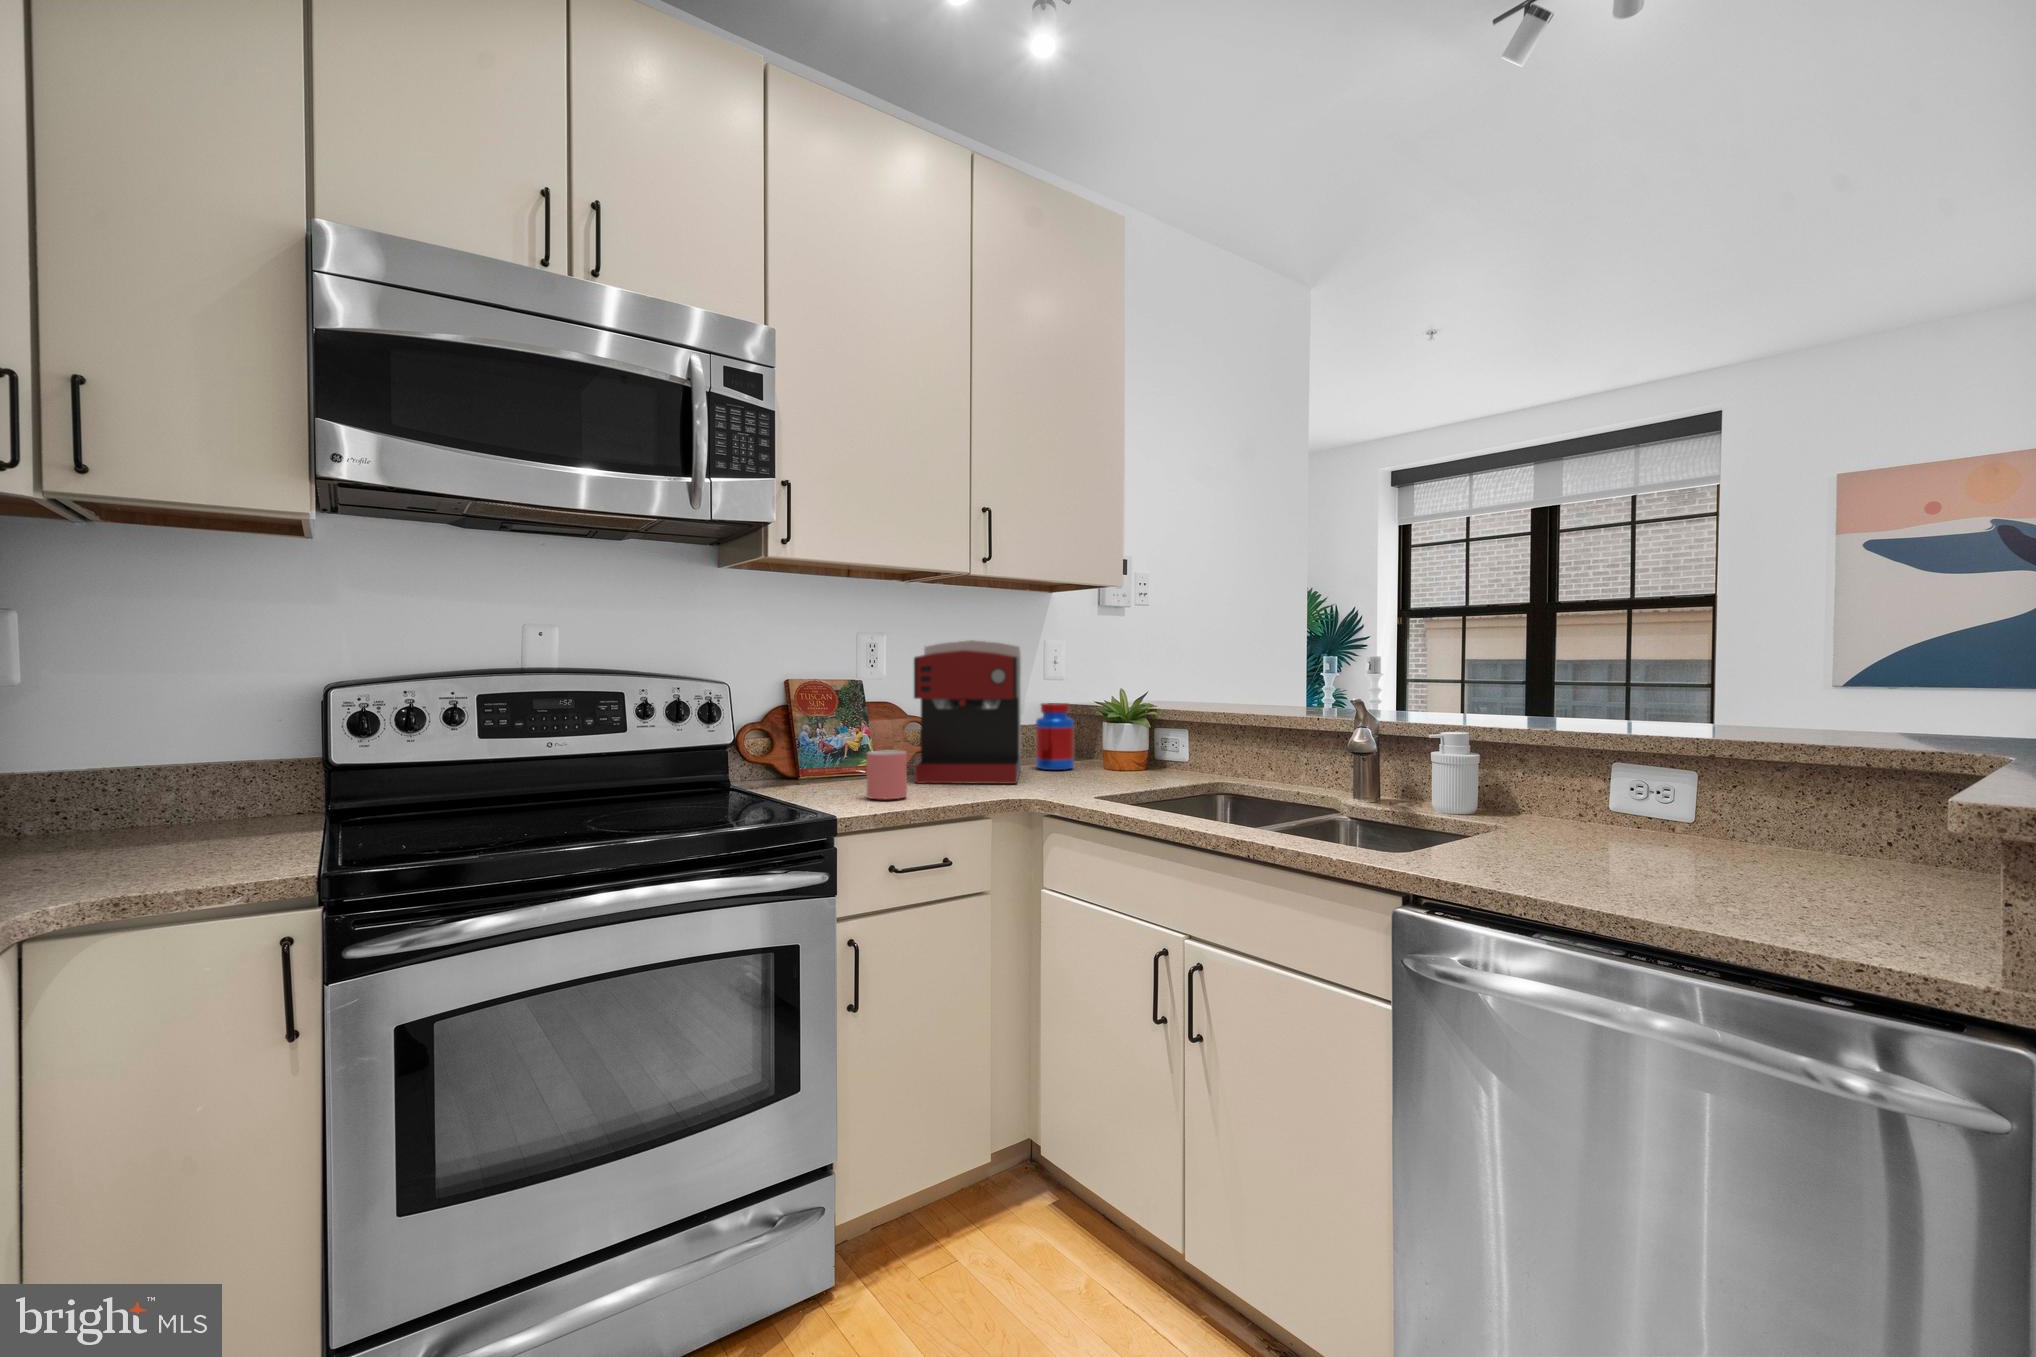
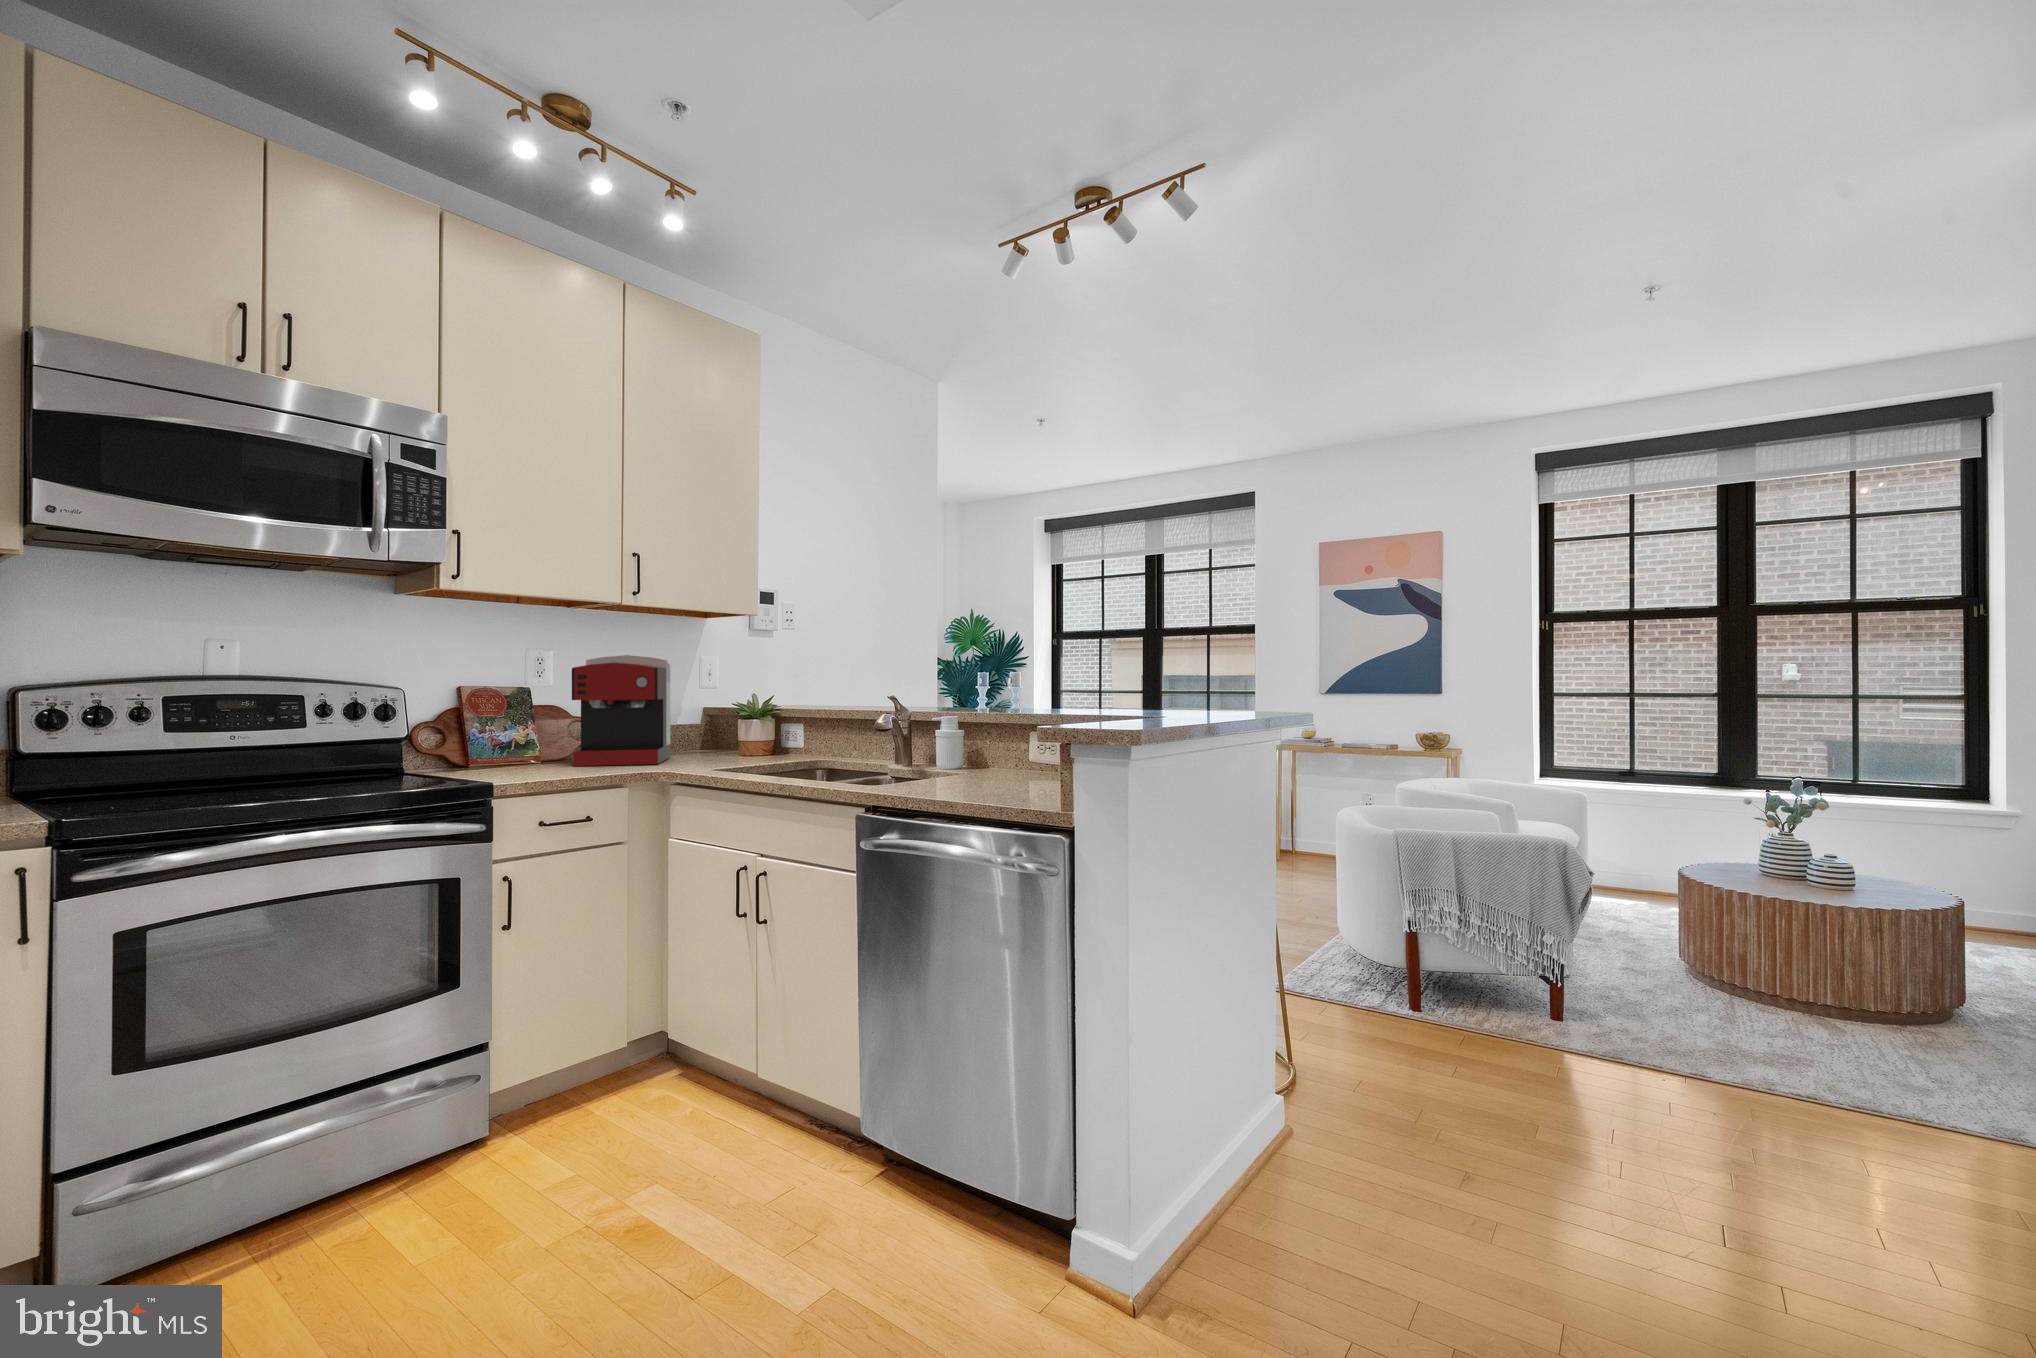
jar: present [1036,703,1074,770] -> none [685,705,717,756]
mug: present [867,750,907,799] -> none [524,738,559,775]

